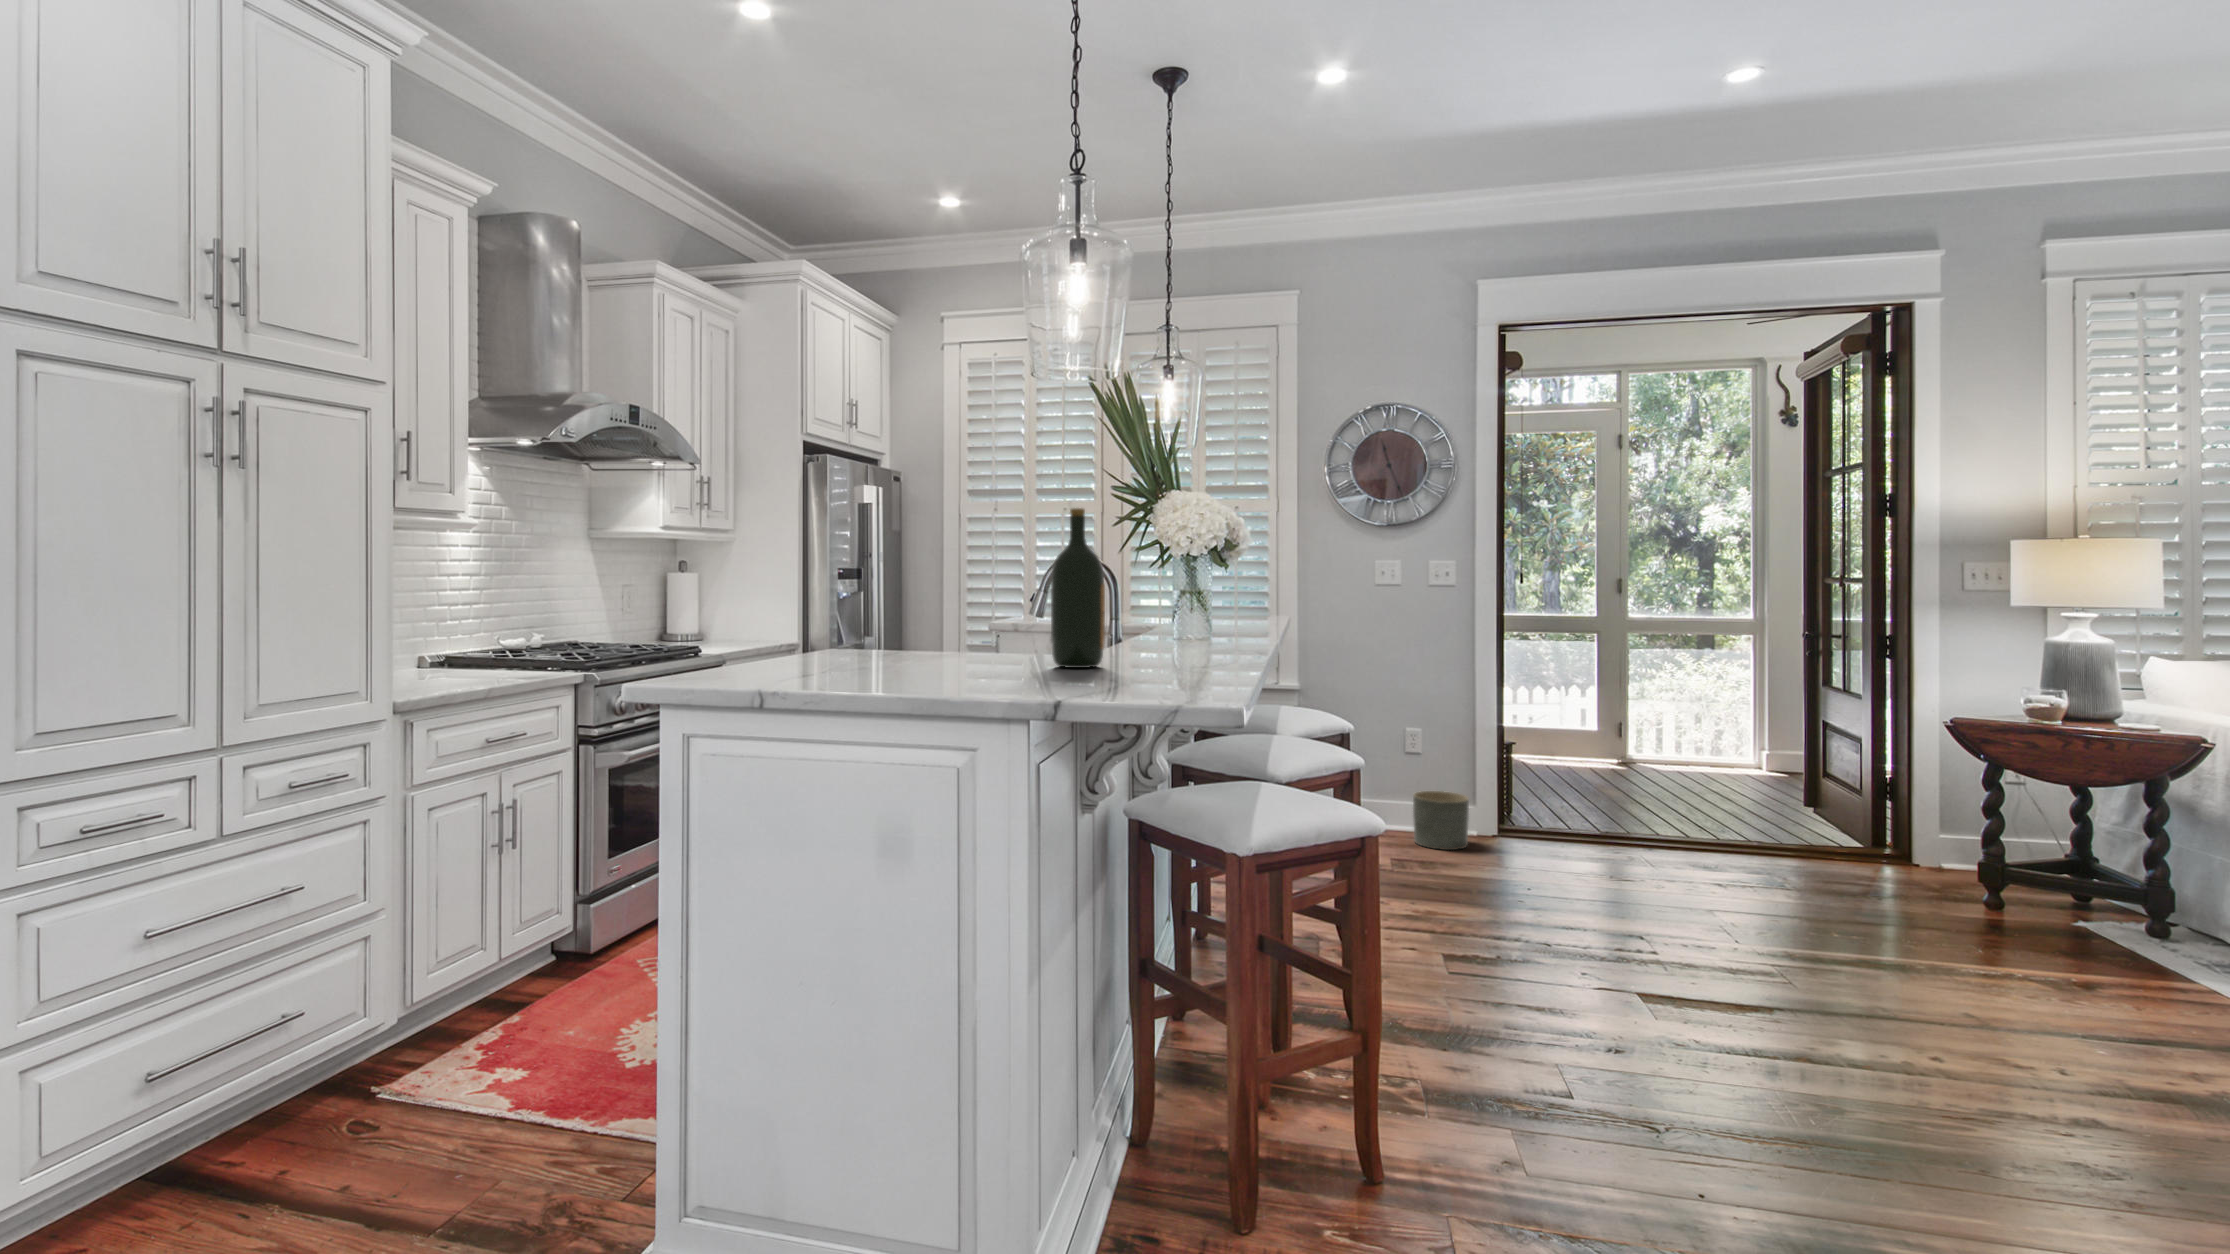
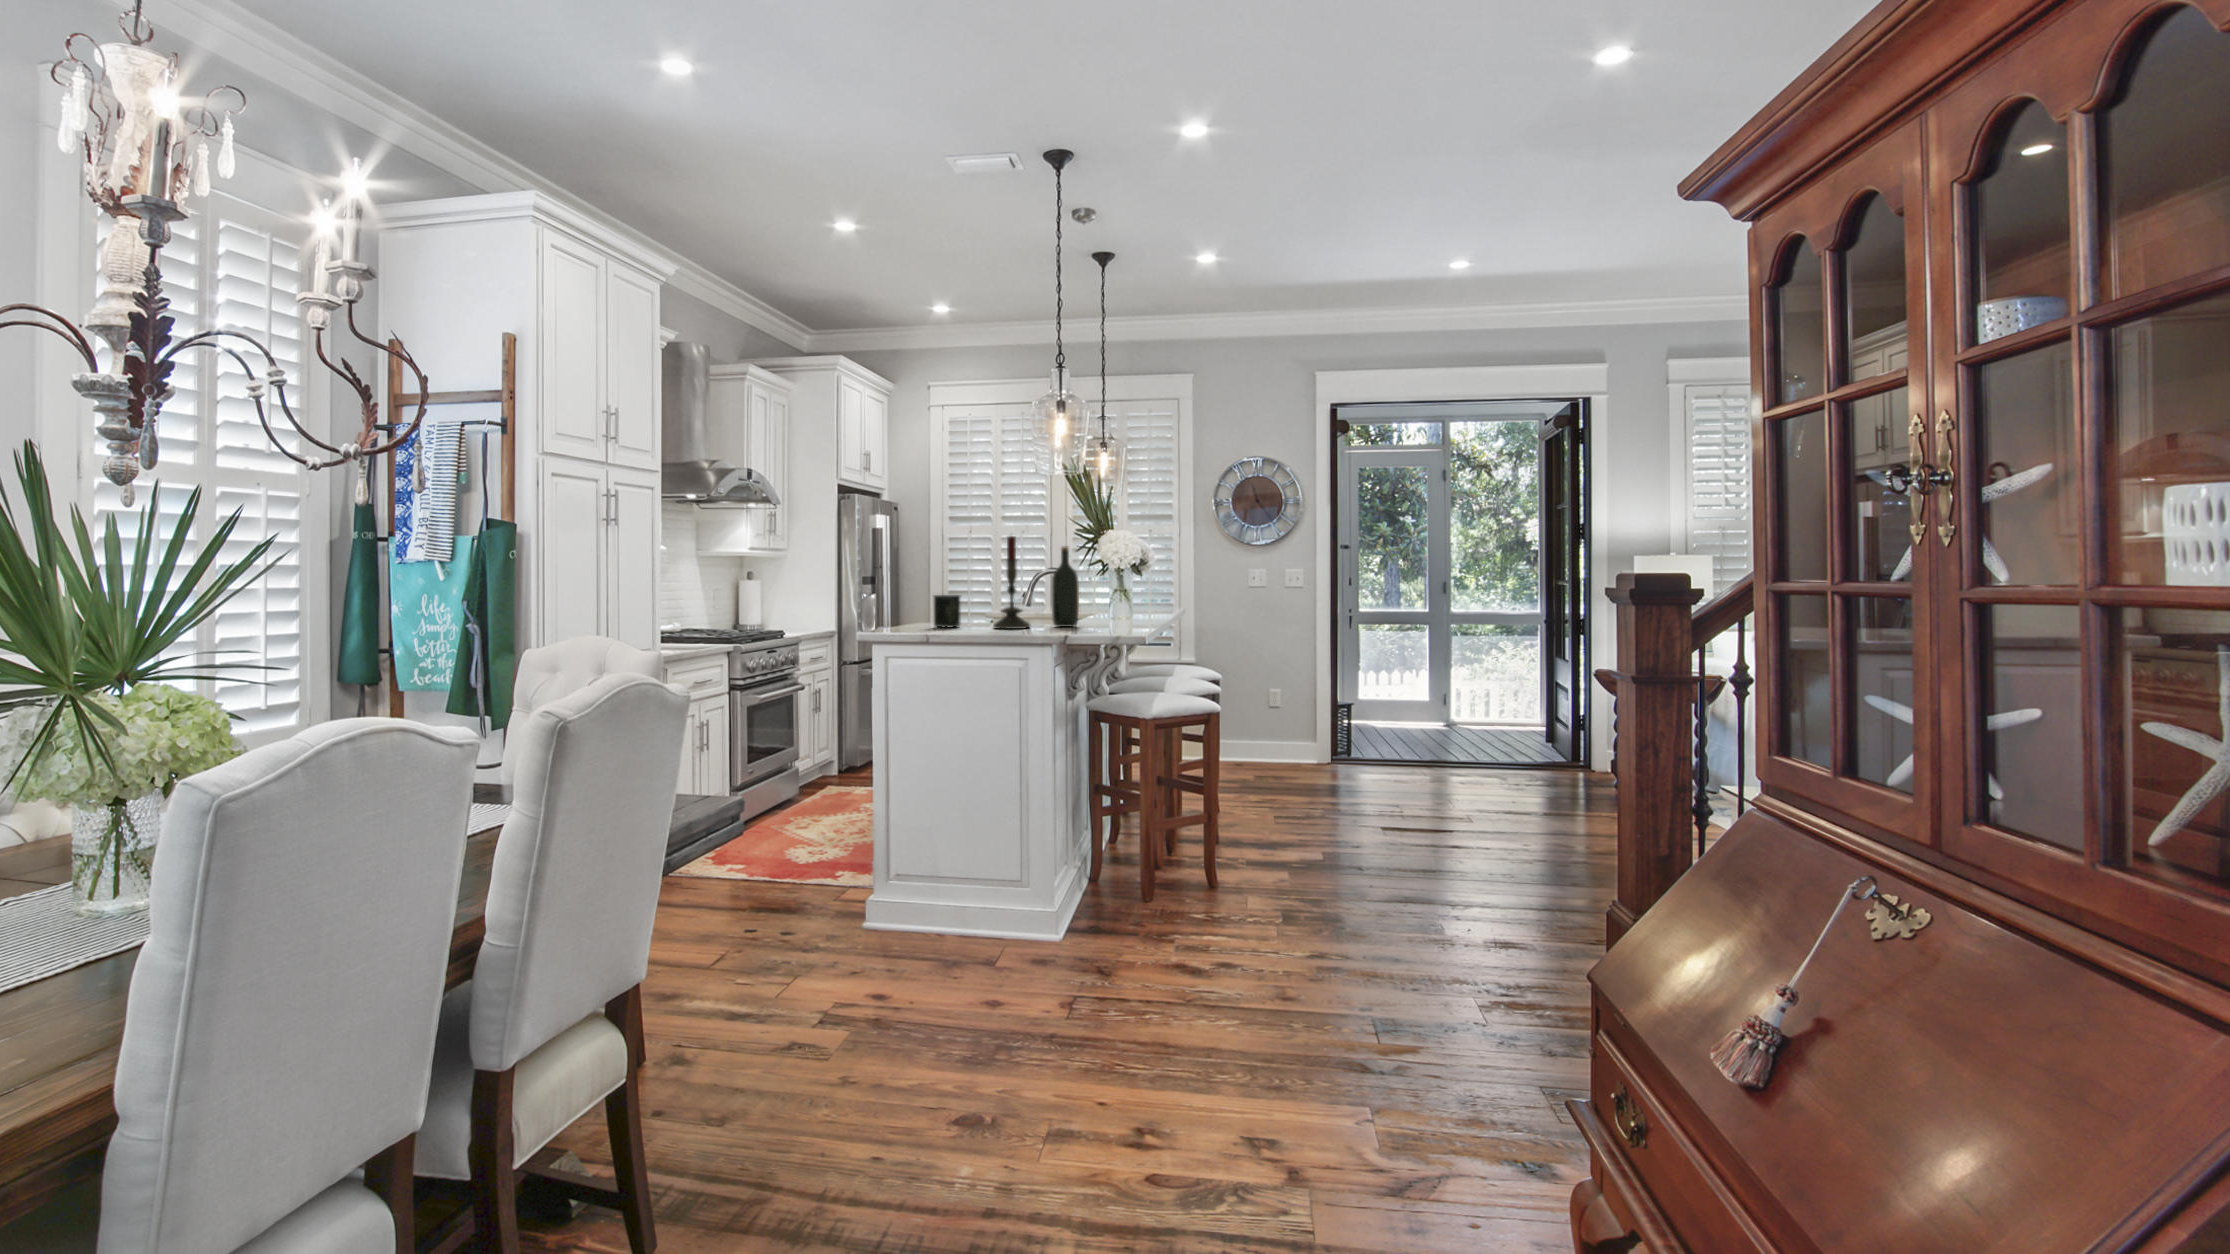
candle: none [931,480,1005,674] -> present [993,536,1030,629]
mug: none [822,602,879,666] -> present [934,595,961,628]
planter: present [1413,791,1469,850] -> none [1271,733,1308,772]

